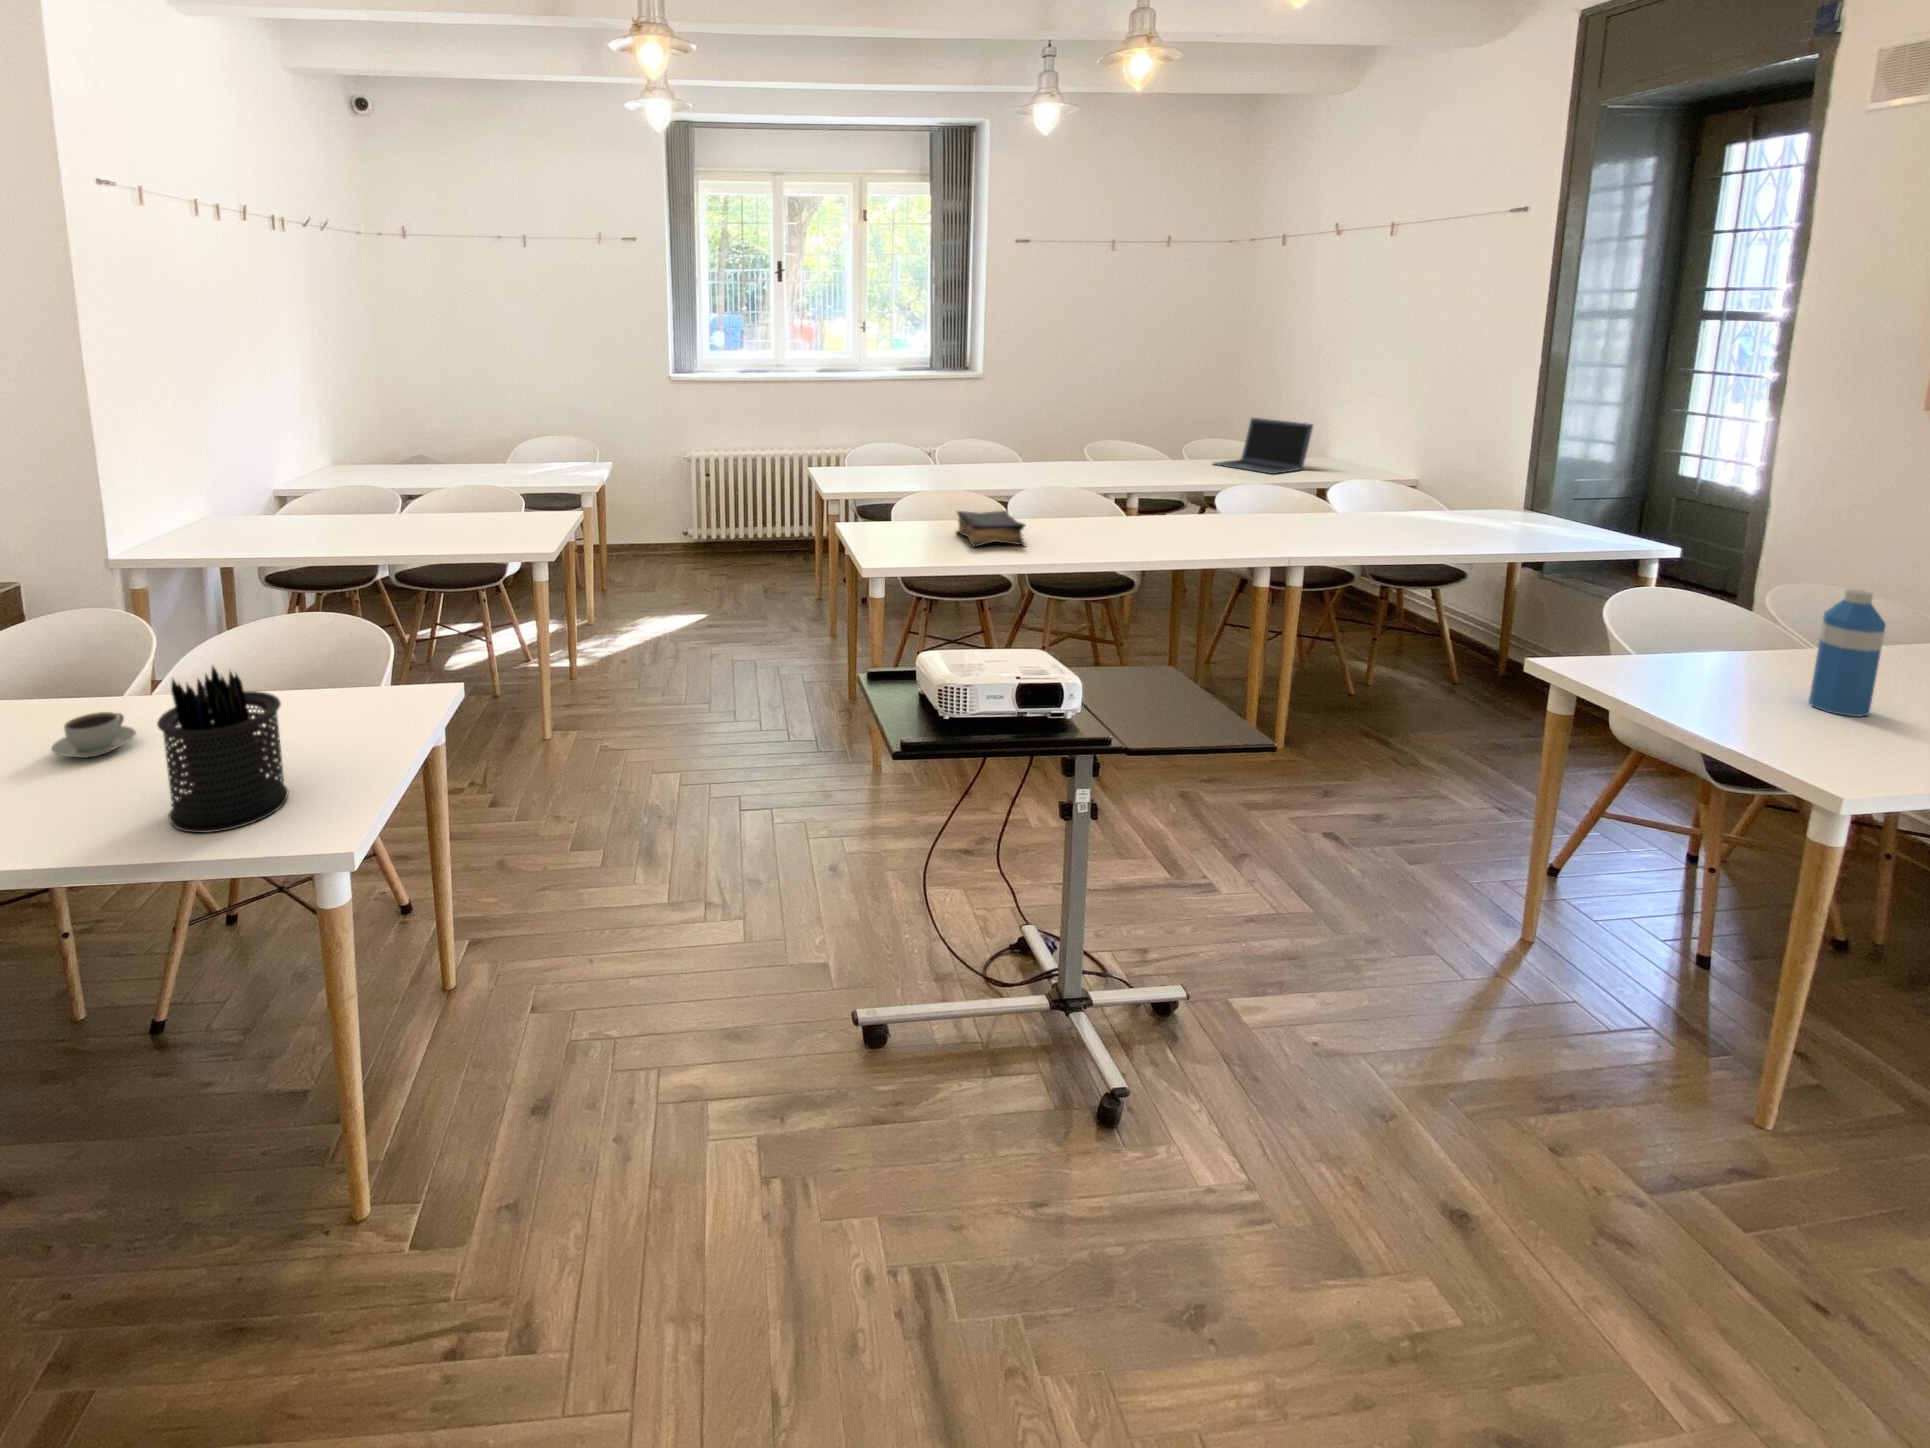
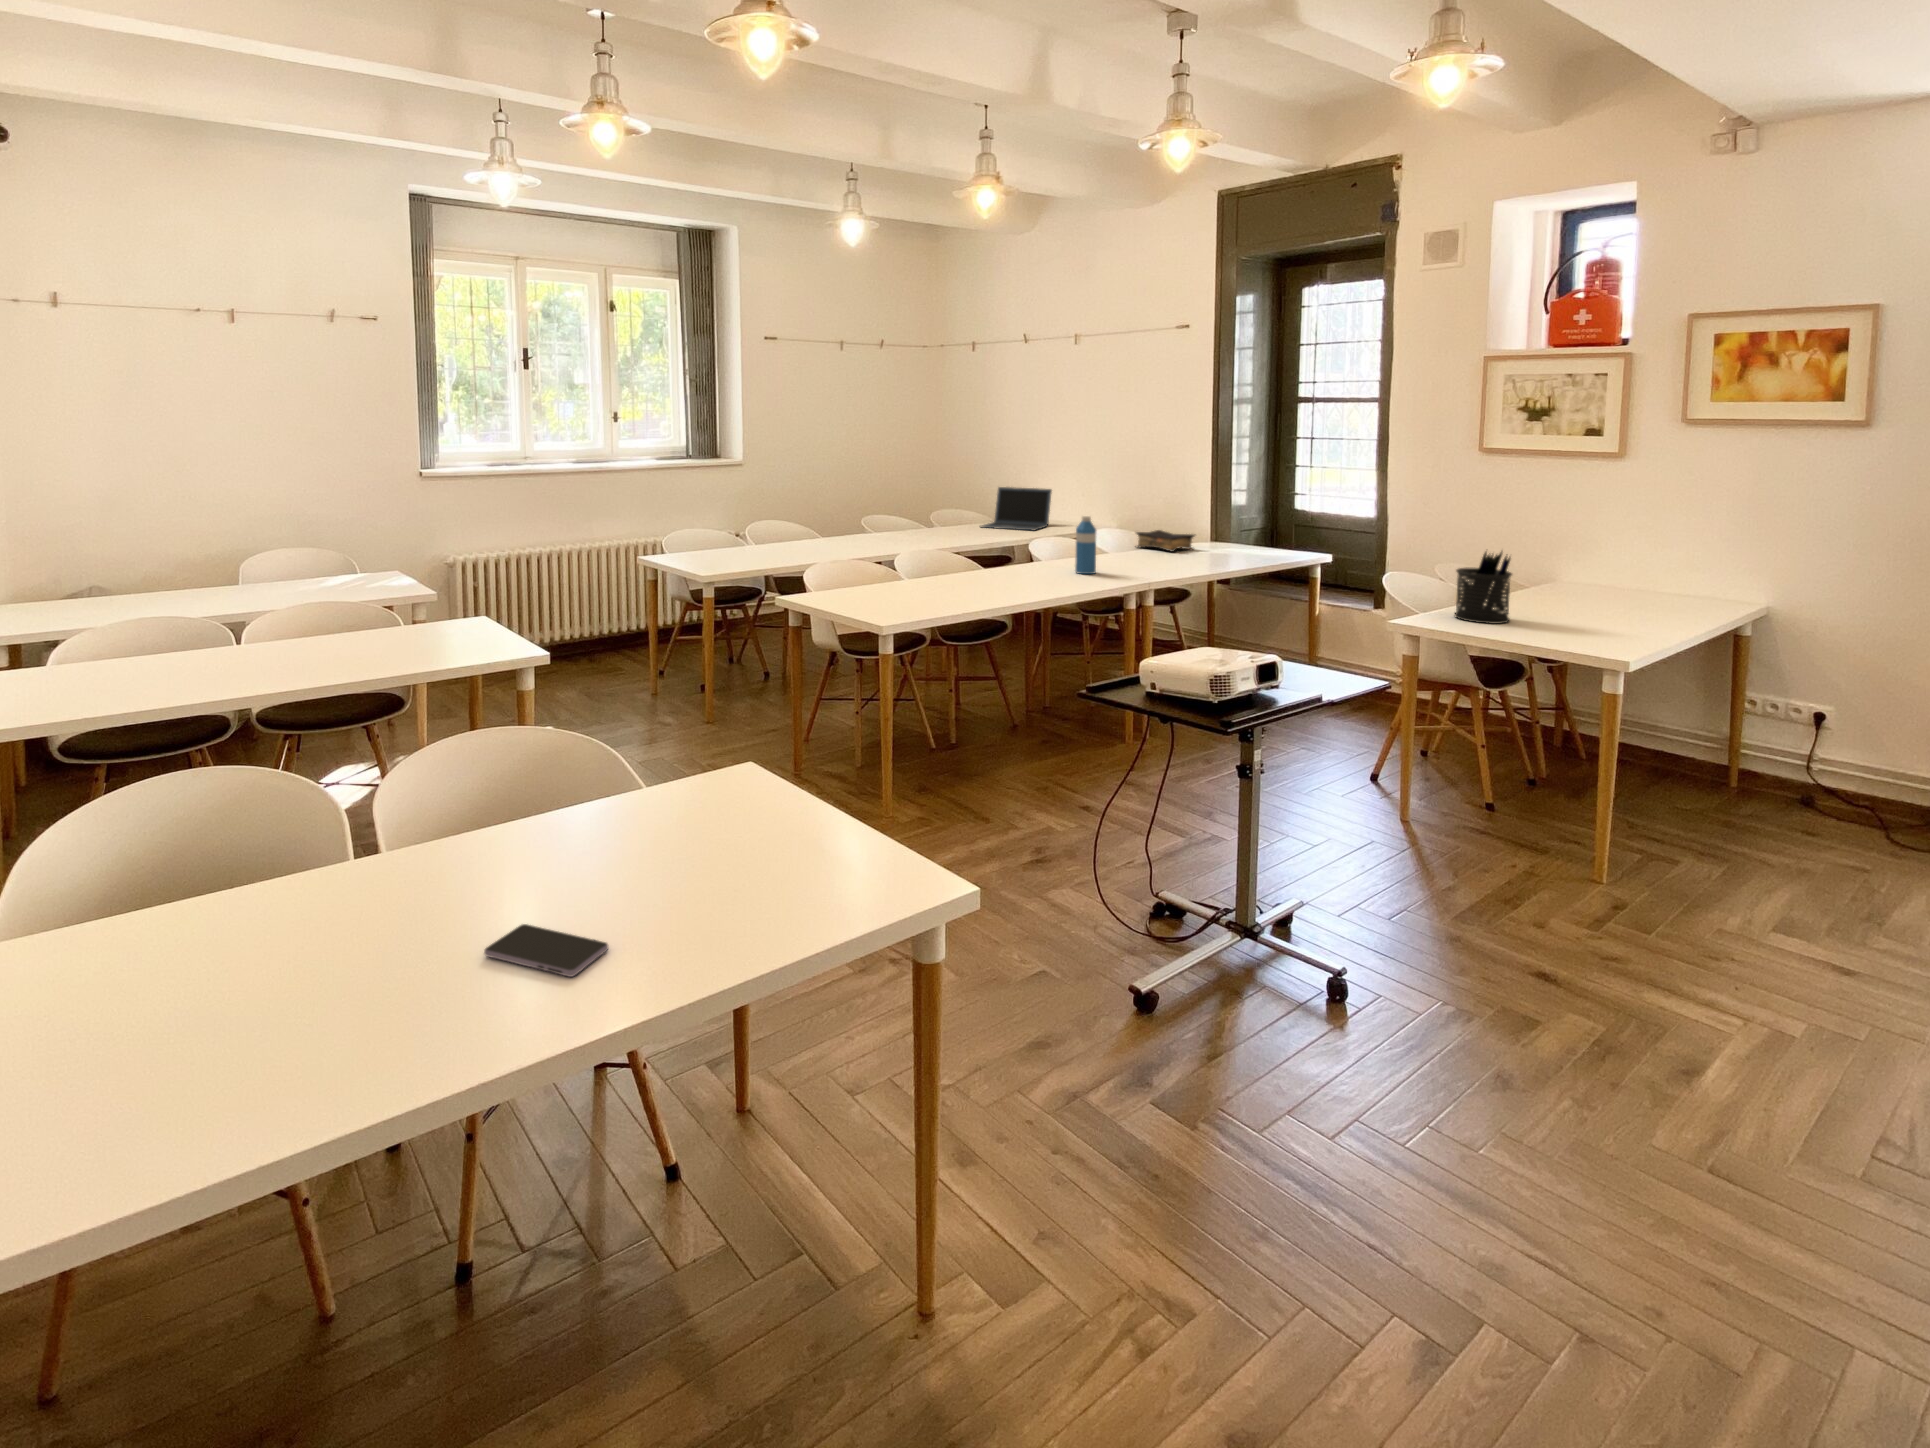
book: present [957,511,1026,547] -> present [1136,530,1195,552]
water bottle: present [1809,589,1886,717] -> present [1075,516,1096,574]
pen holder: present [157,666,289,833] -> present [1455,552,1512,624]
coffee cup: present [51,712,136,758] -> none [415,853,510,914]
smartphone: none [24,776,83,825] -> present [484,924,609,977]

